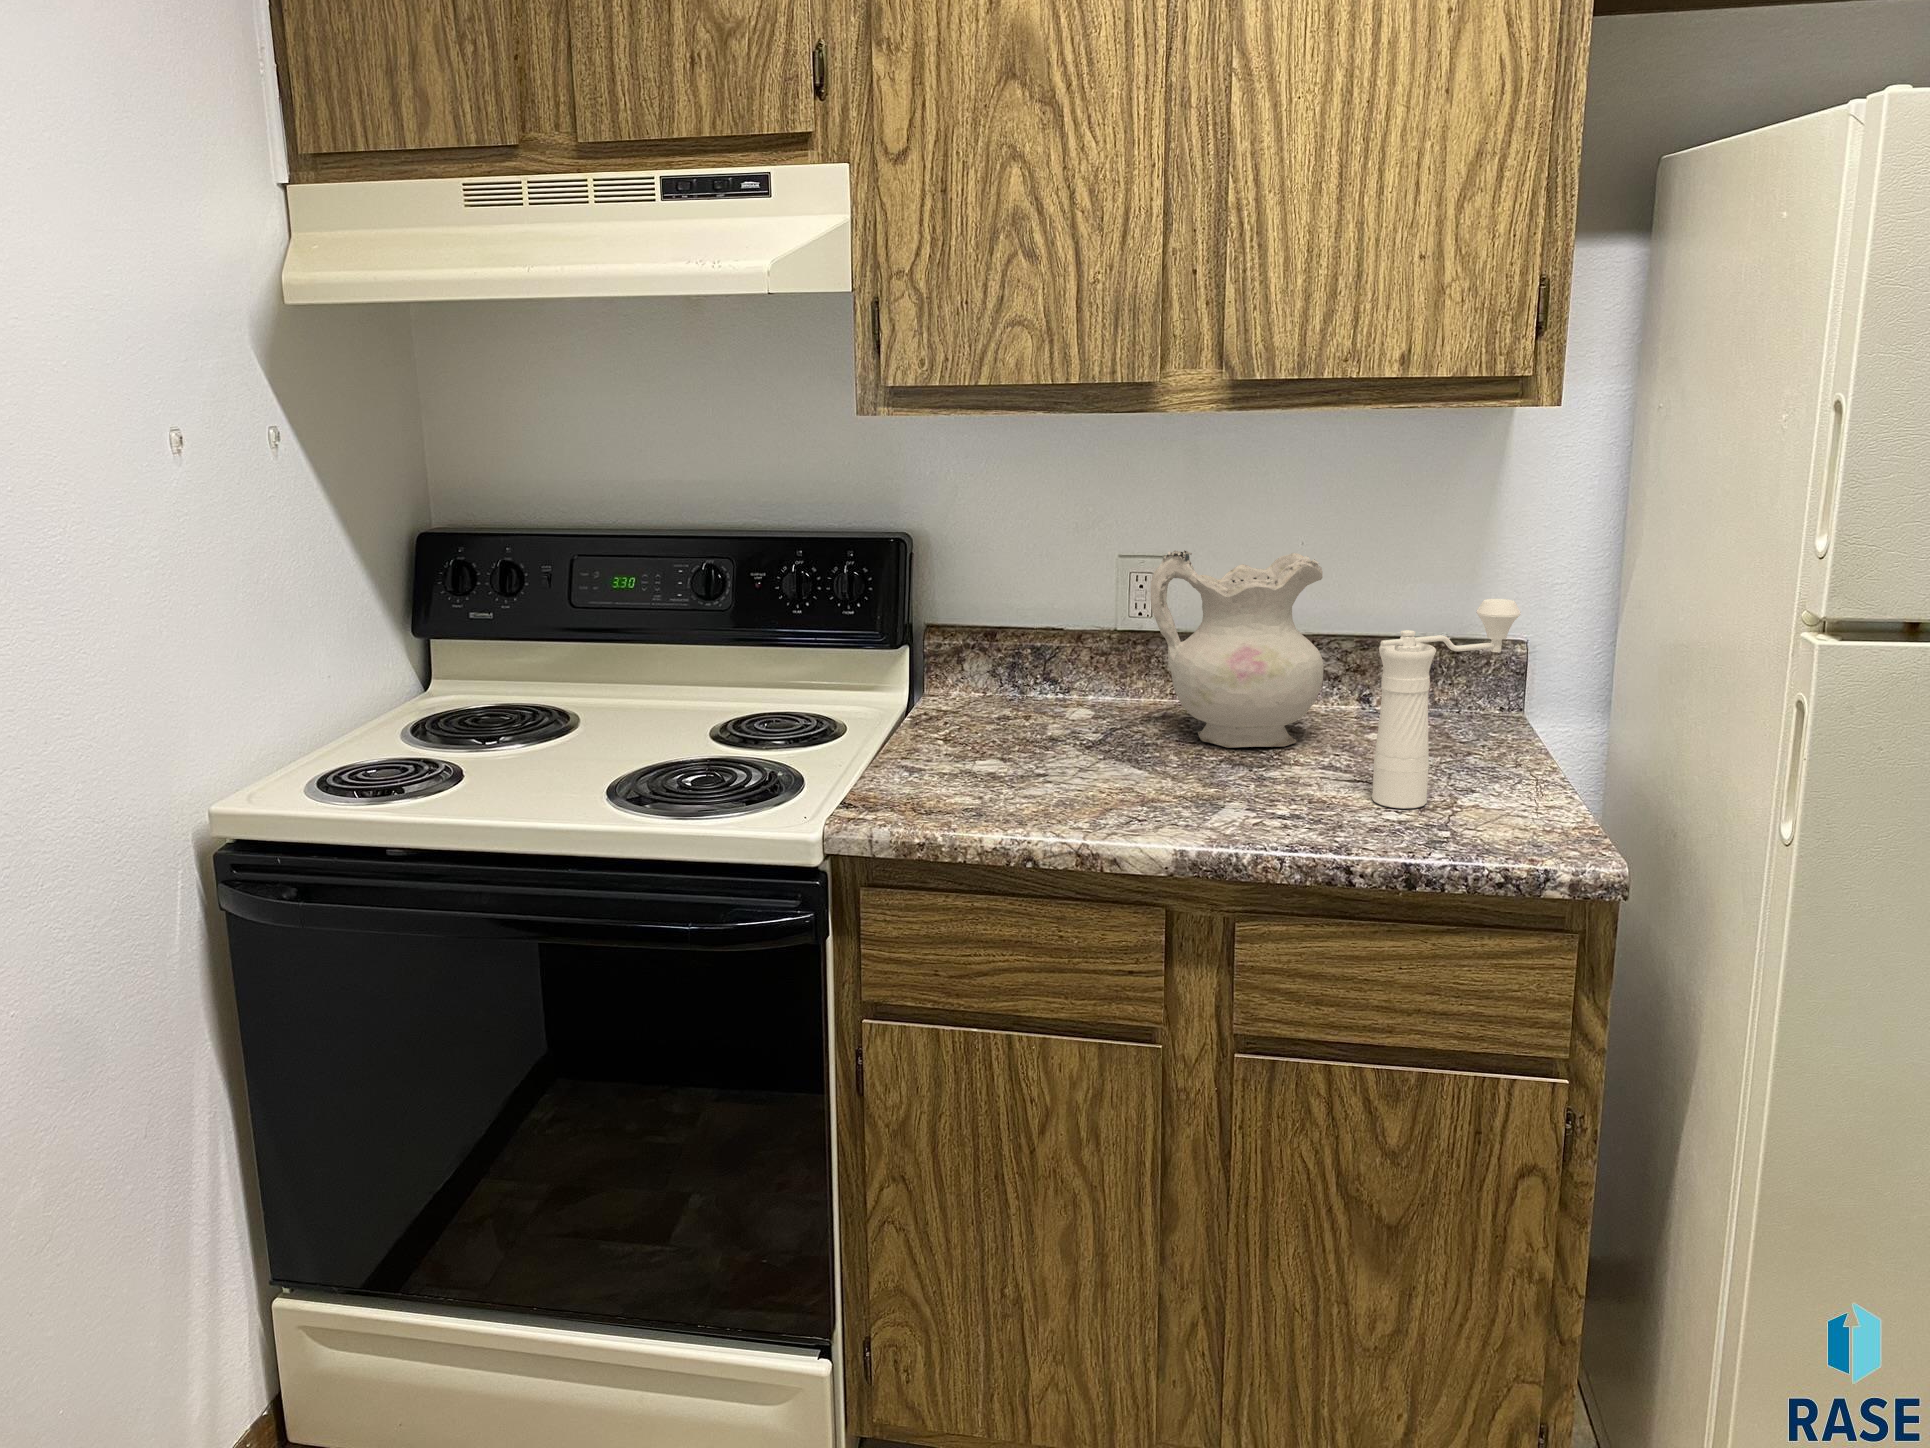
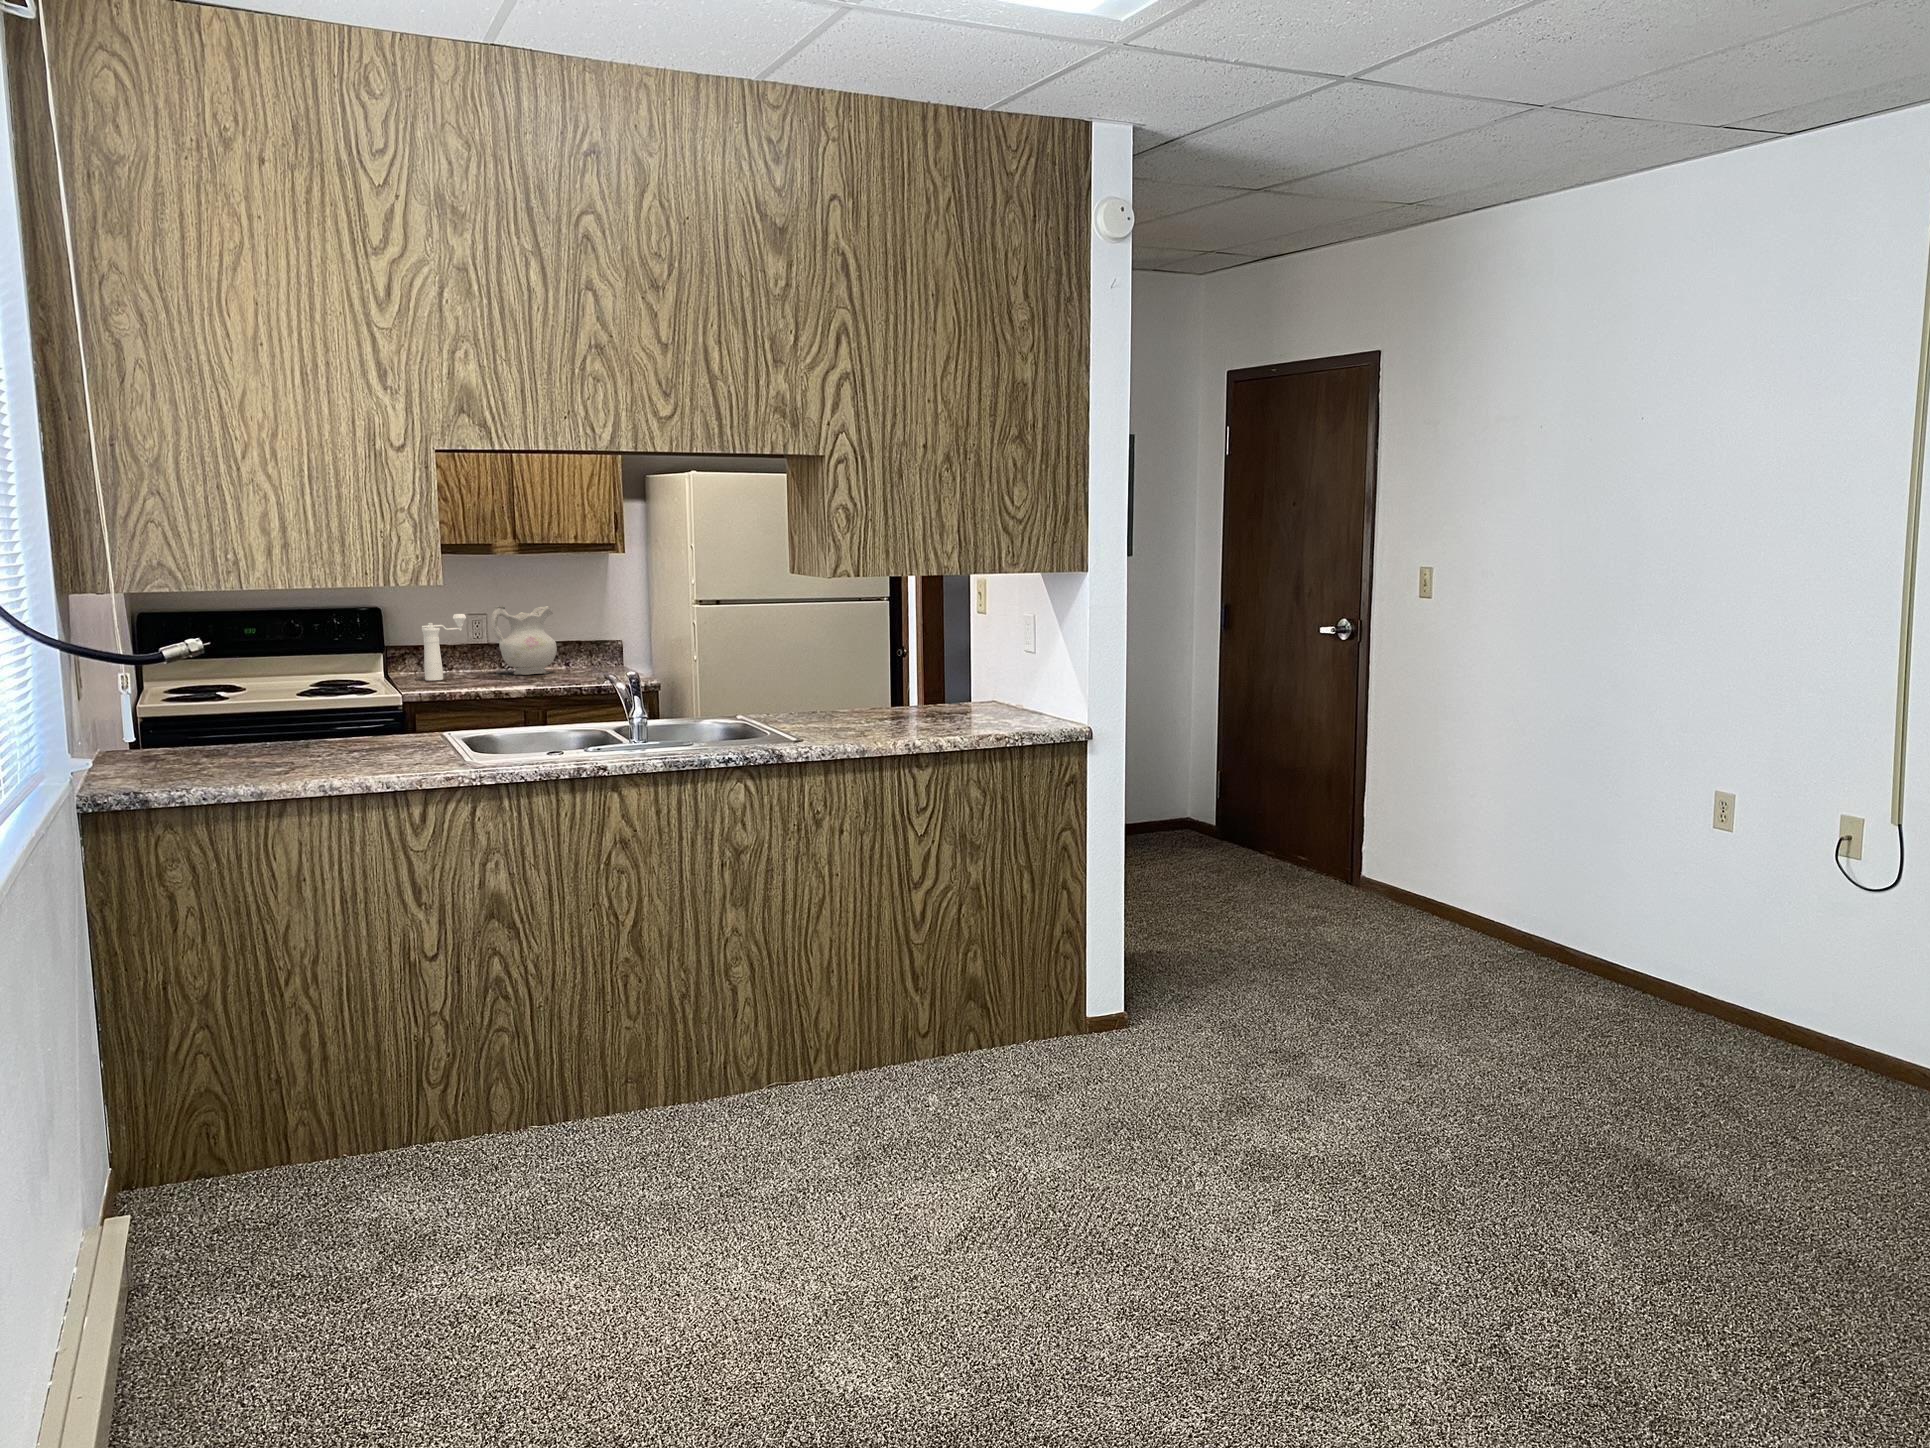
pepper mill: present [1372,599,1521,808] -> present [421,614,466,681]

